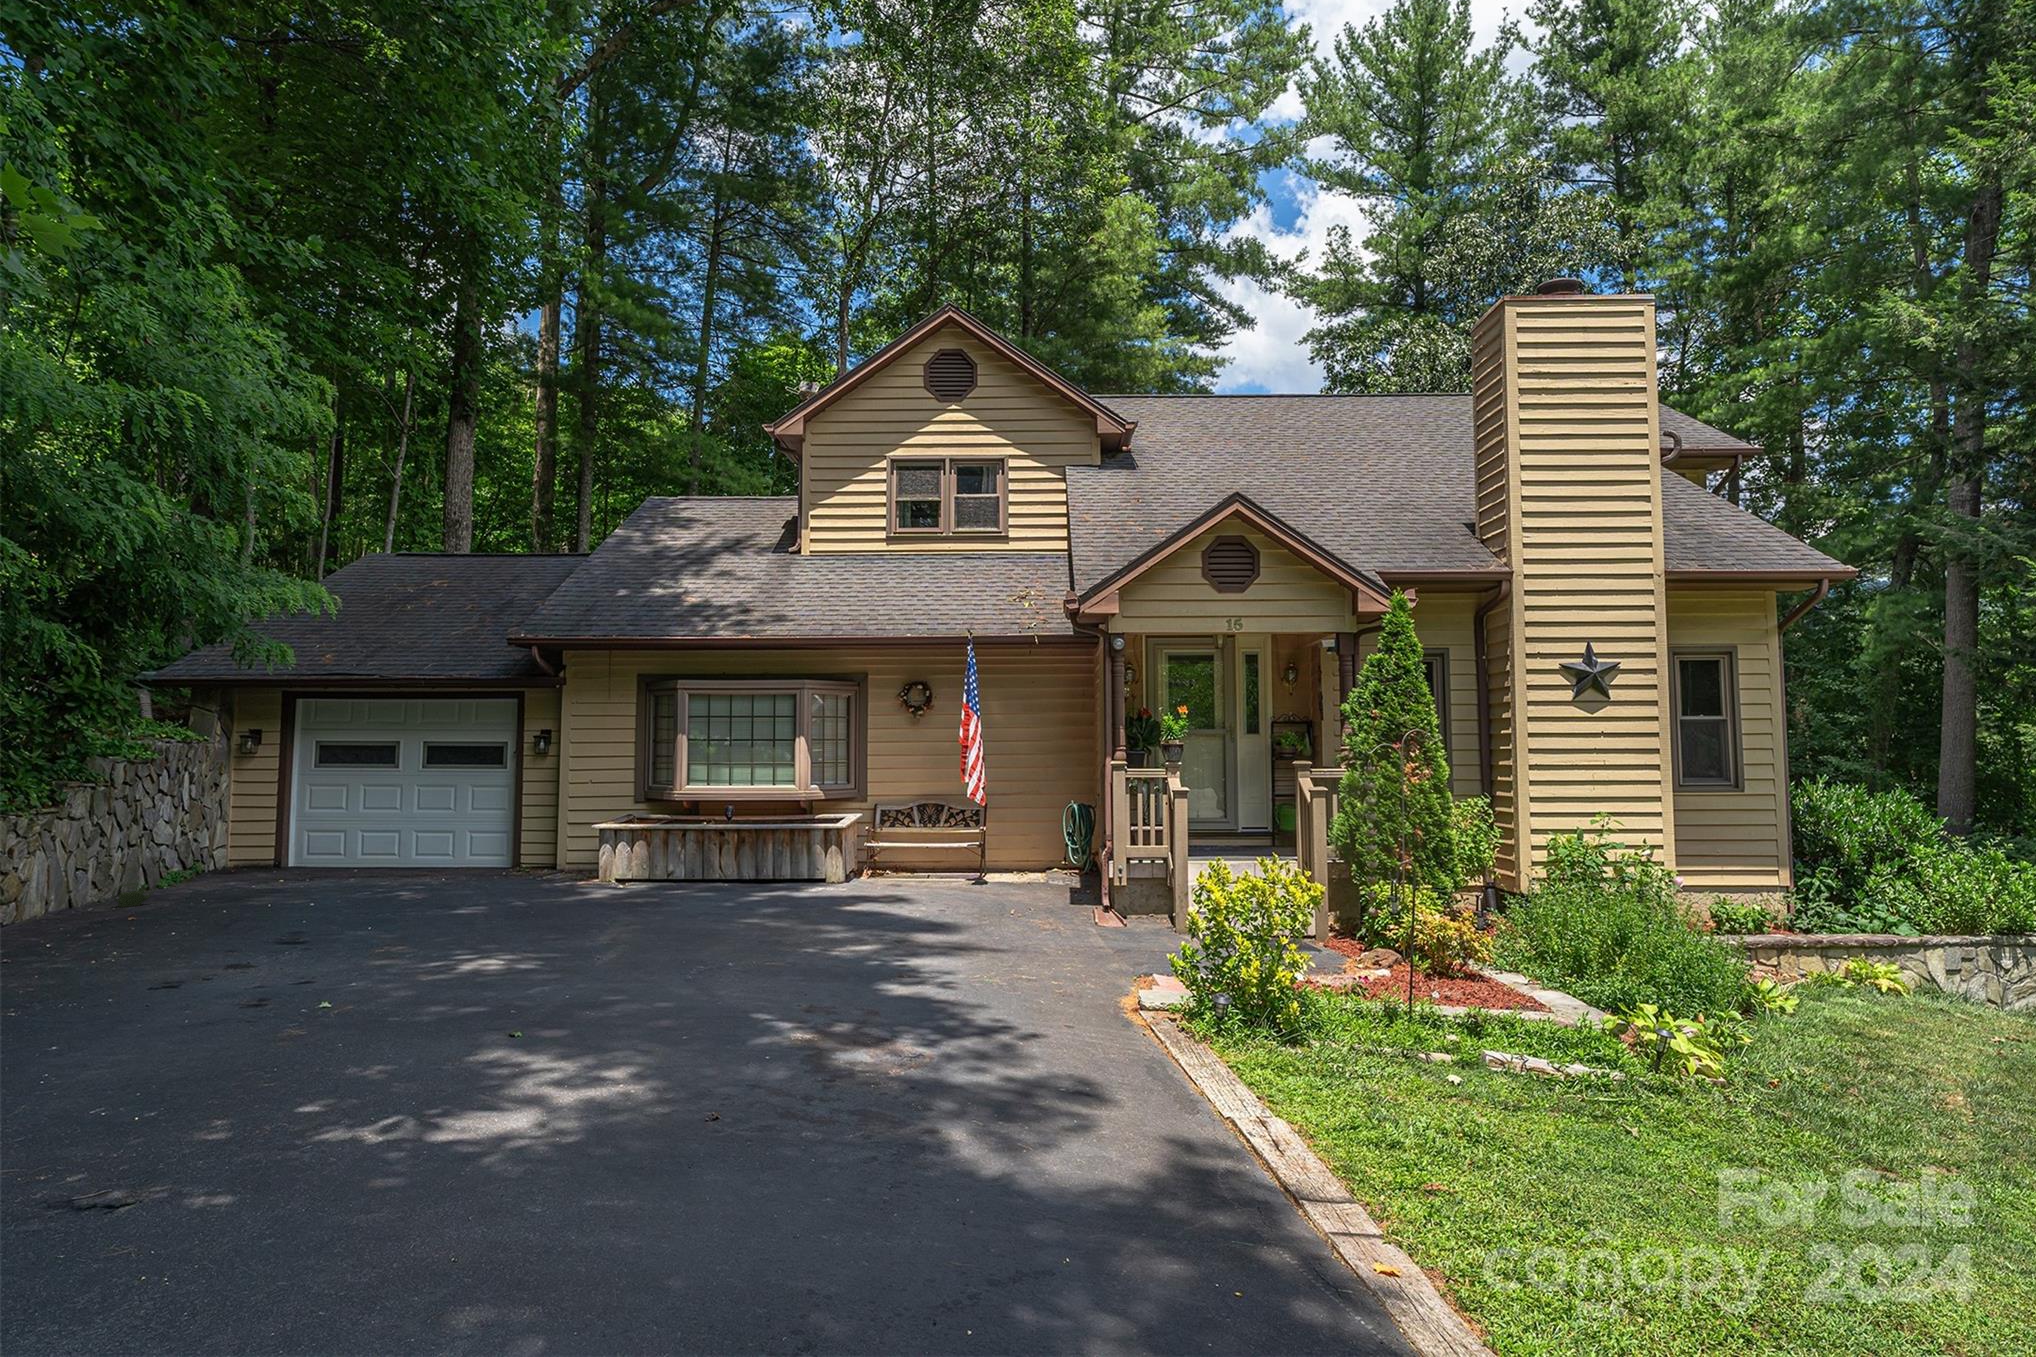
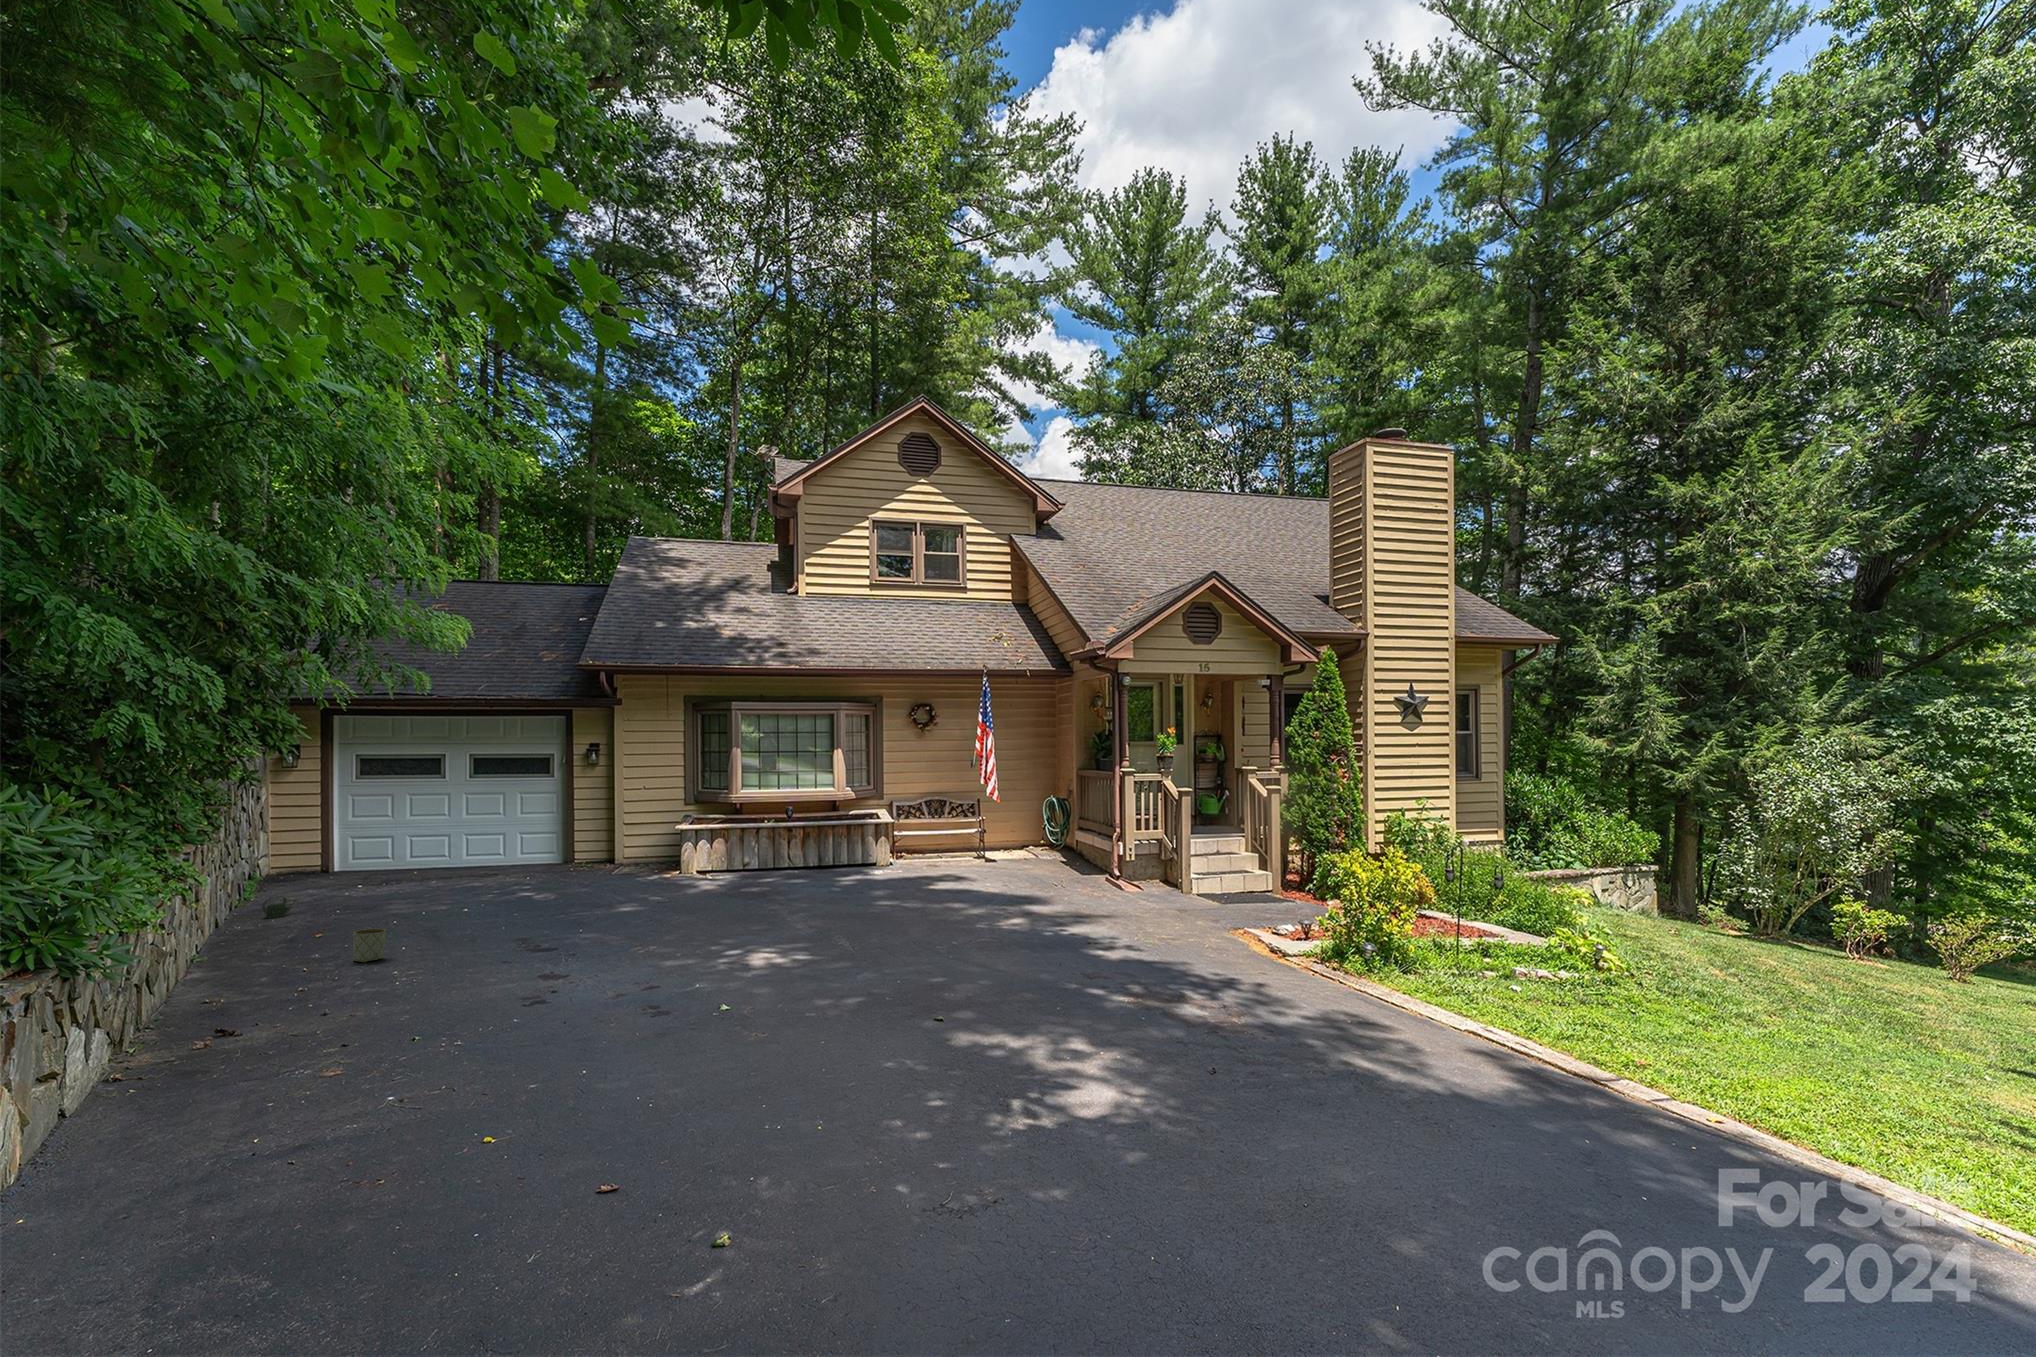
planter: none [41,927,85,967] -> present [353,929,386,962]

